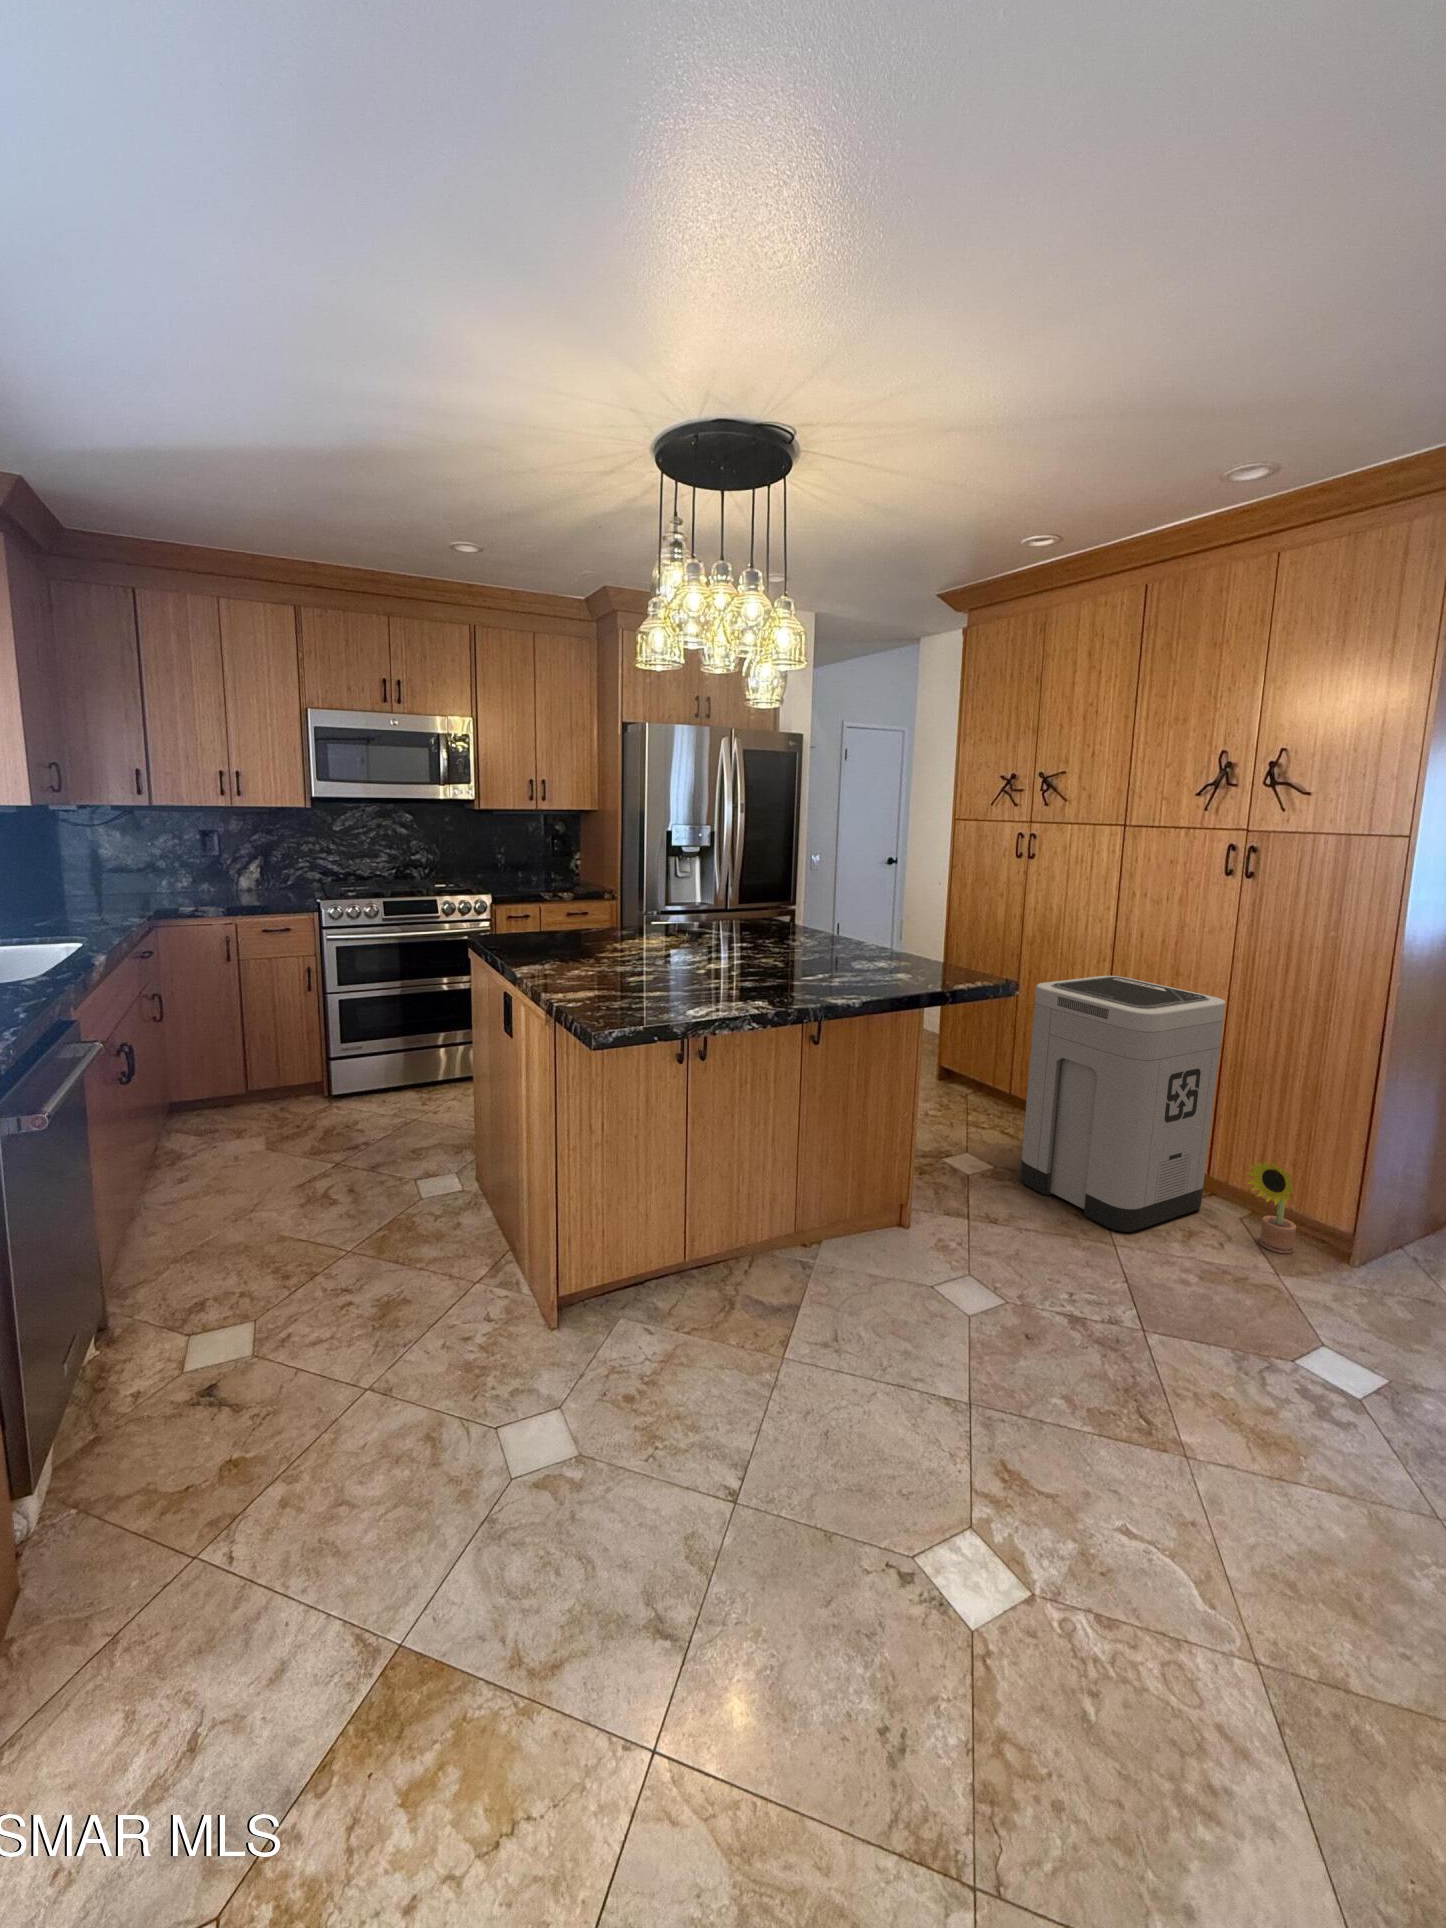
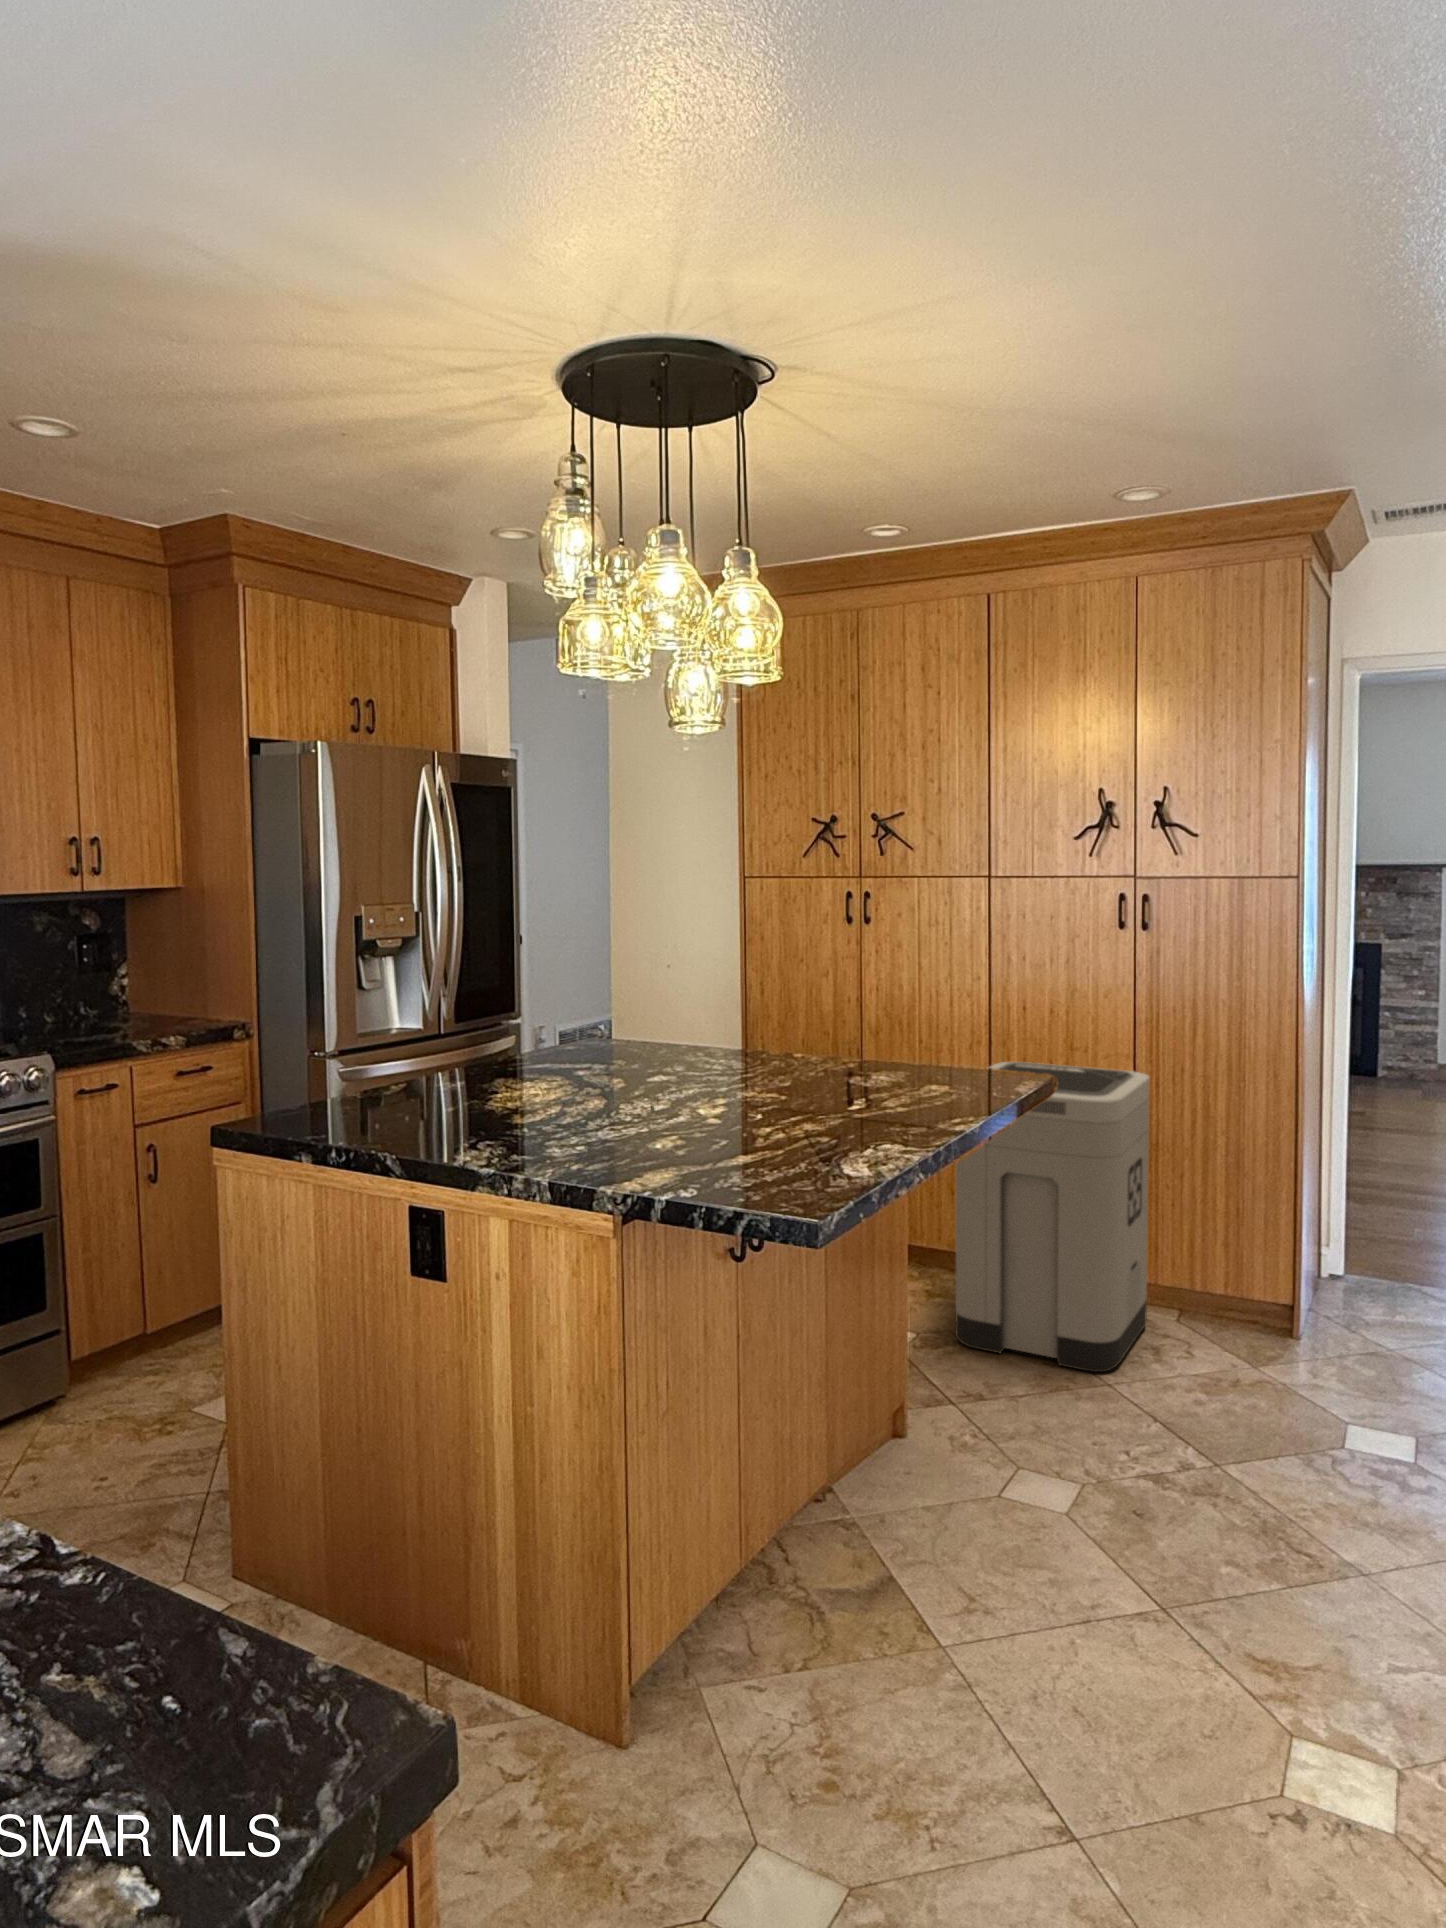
decorative plant: present [1247,1161,1296,1253] -> none [1204,1247,1261,1349]

